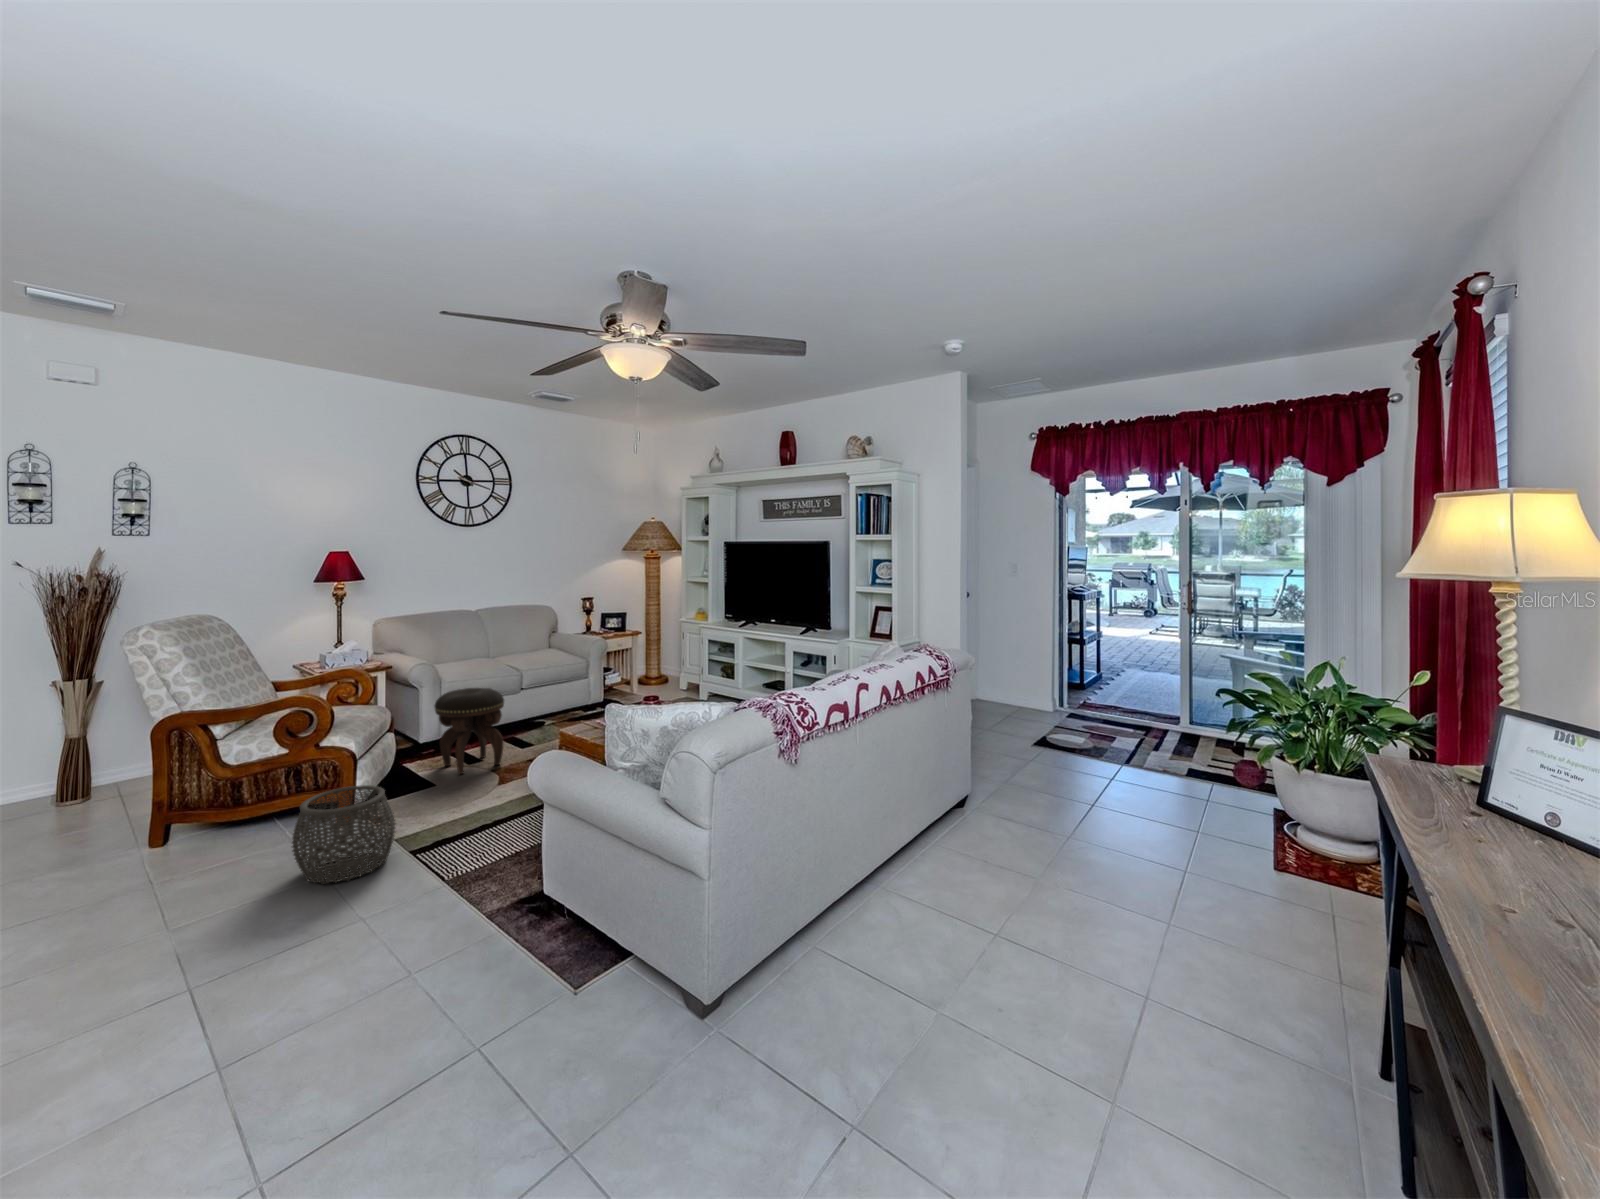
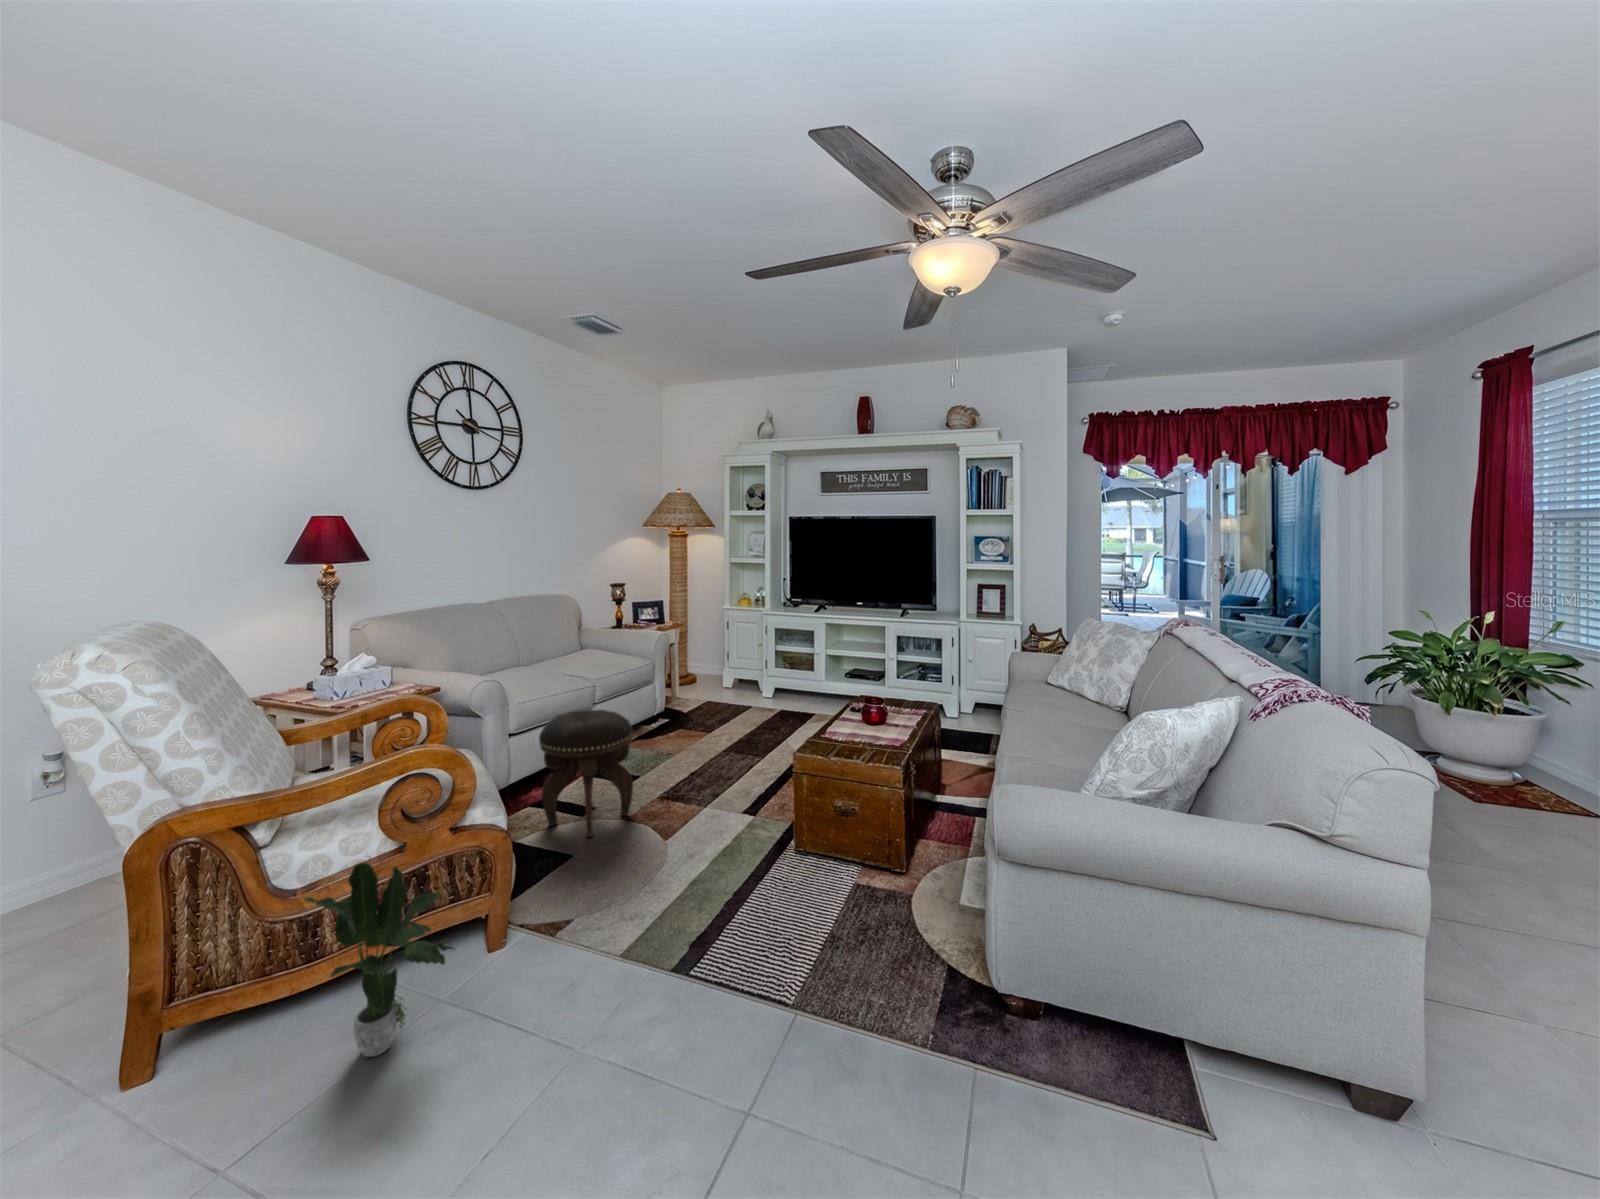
potted plant: none [206,749,297,856] -> present [304,863,454,1057]
woven basket: present [292,785,396,884] -> none [518,894,675,1093]

